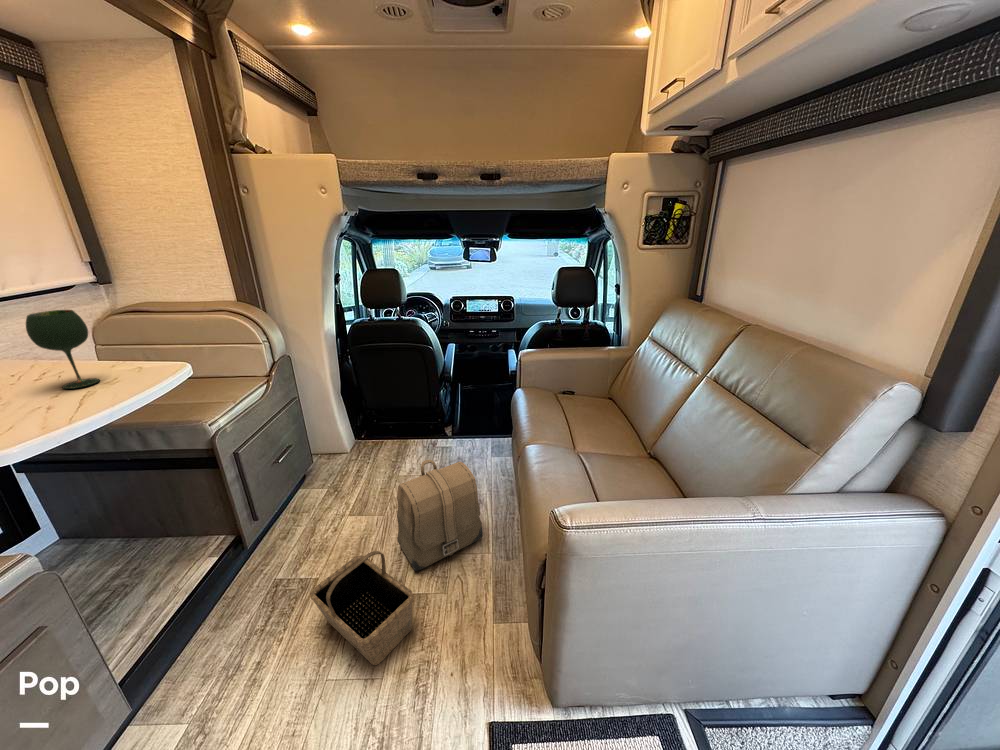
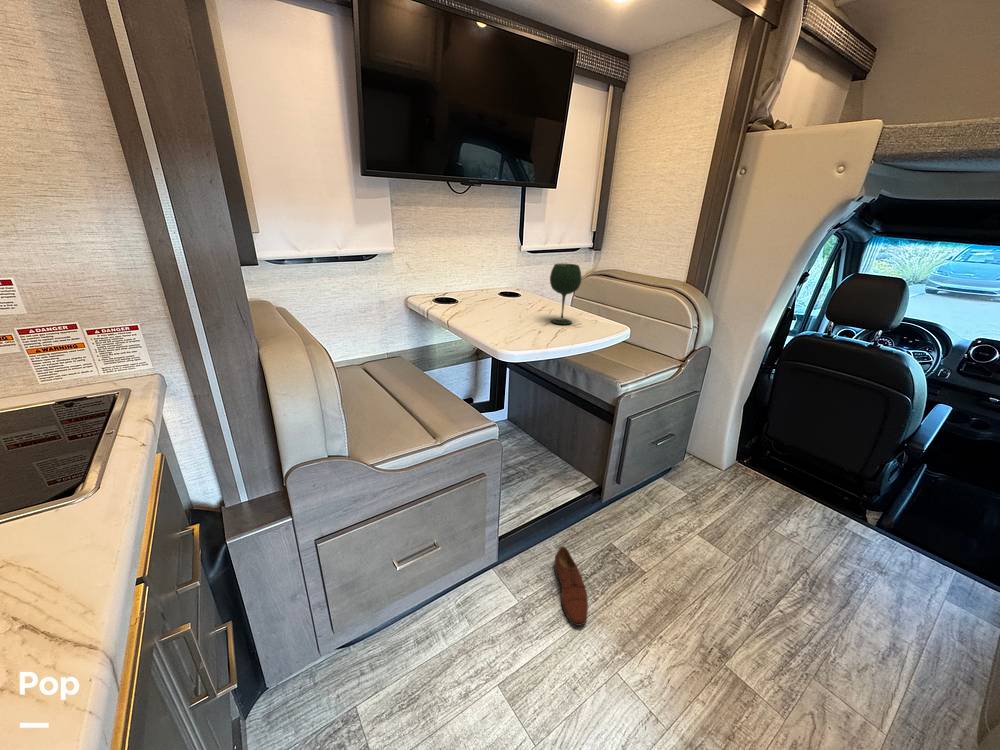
backpack: present [397,460,483,571] -> none [744,542,919,701]
basket: present [310,551,414,665] -> none [636,582,745,716]
shoe: none [214,622,279,684] -> present [554,546,588,625]

